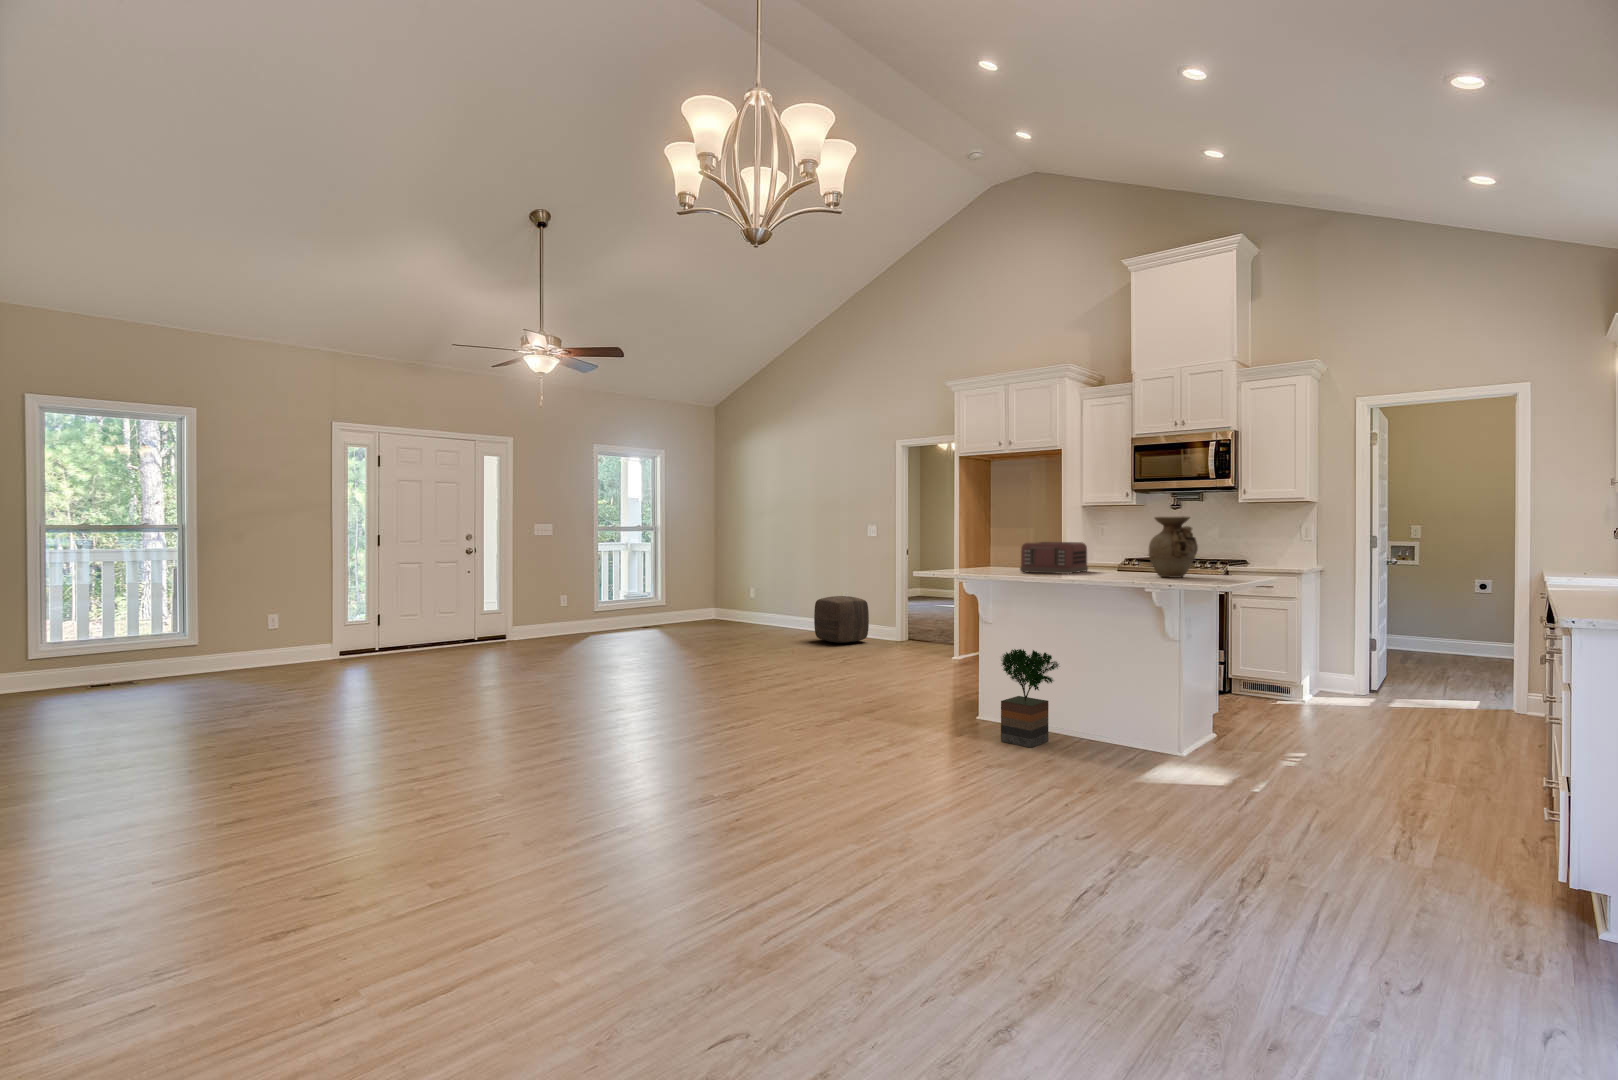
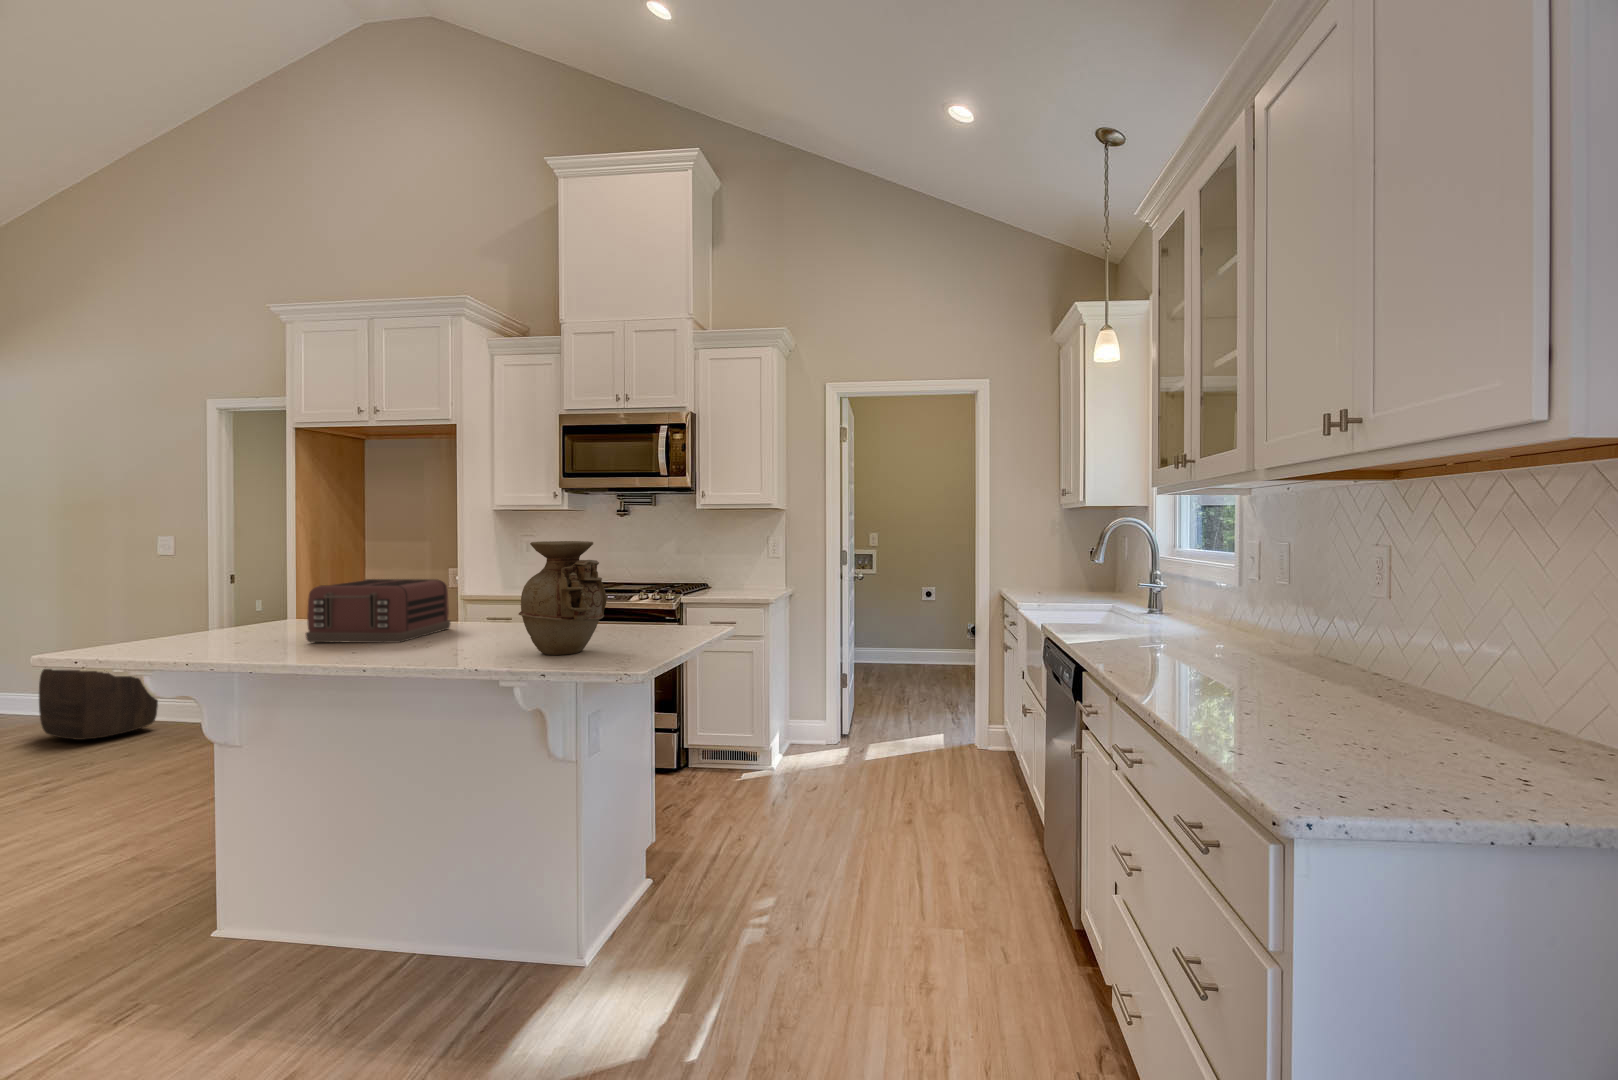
potted tree: present [1001,649,1059,748] -> none [211,805,363,1024]

